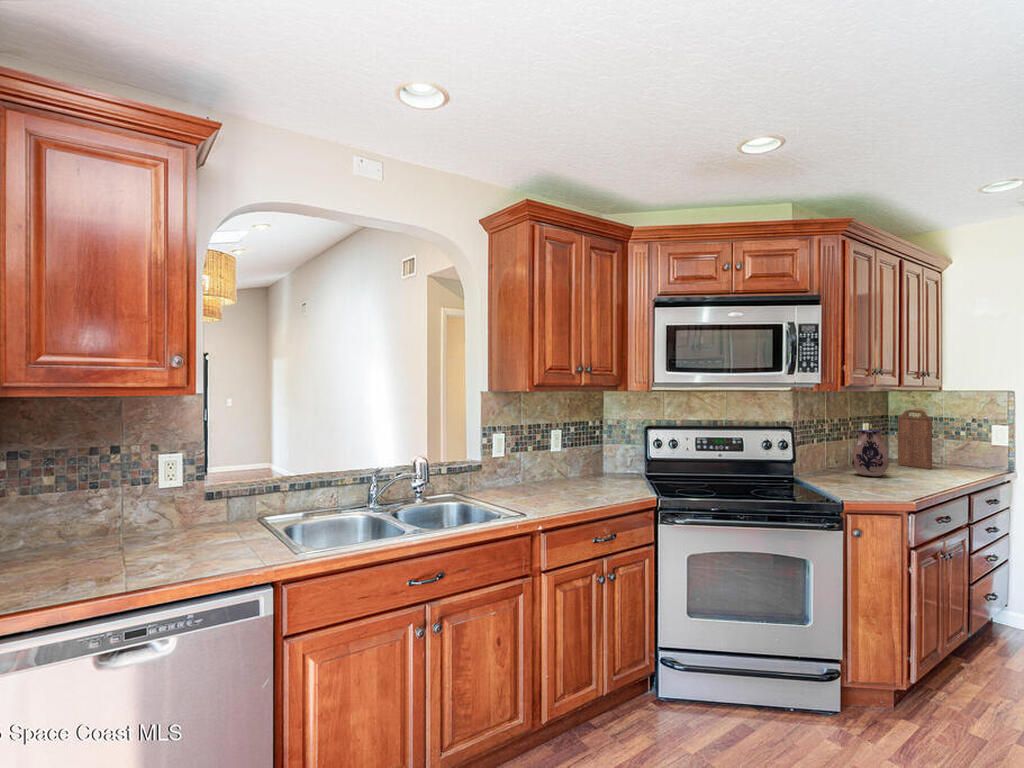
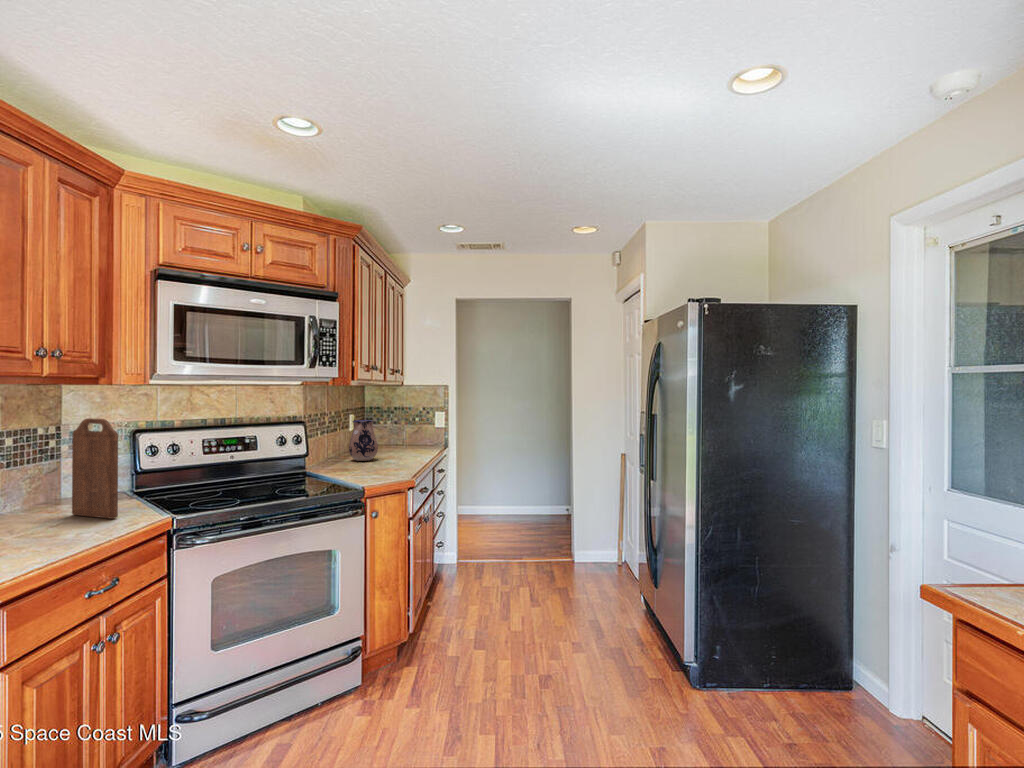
cutting board: present [898,410,932,469] -> present [72,418,118,519]

